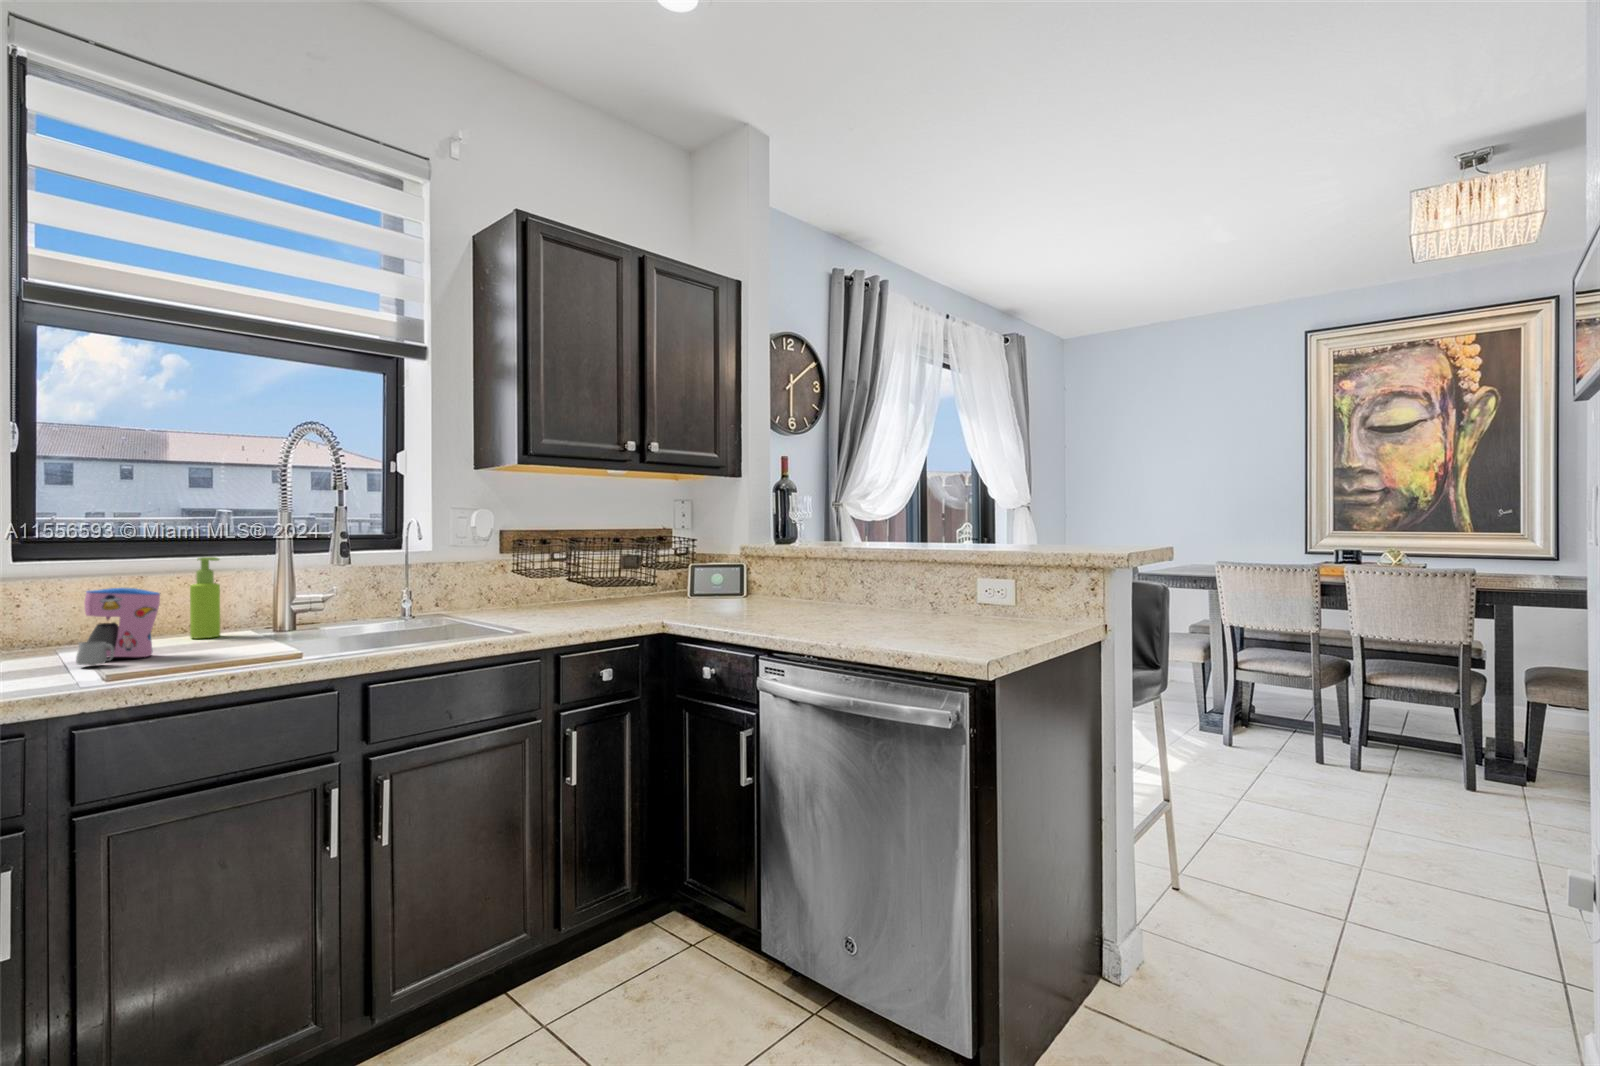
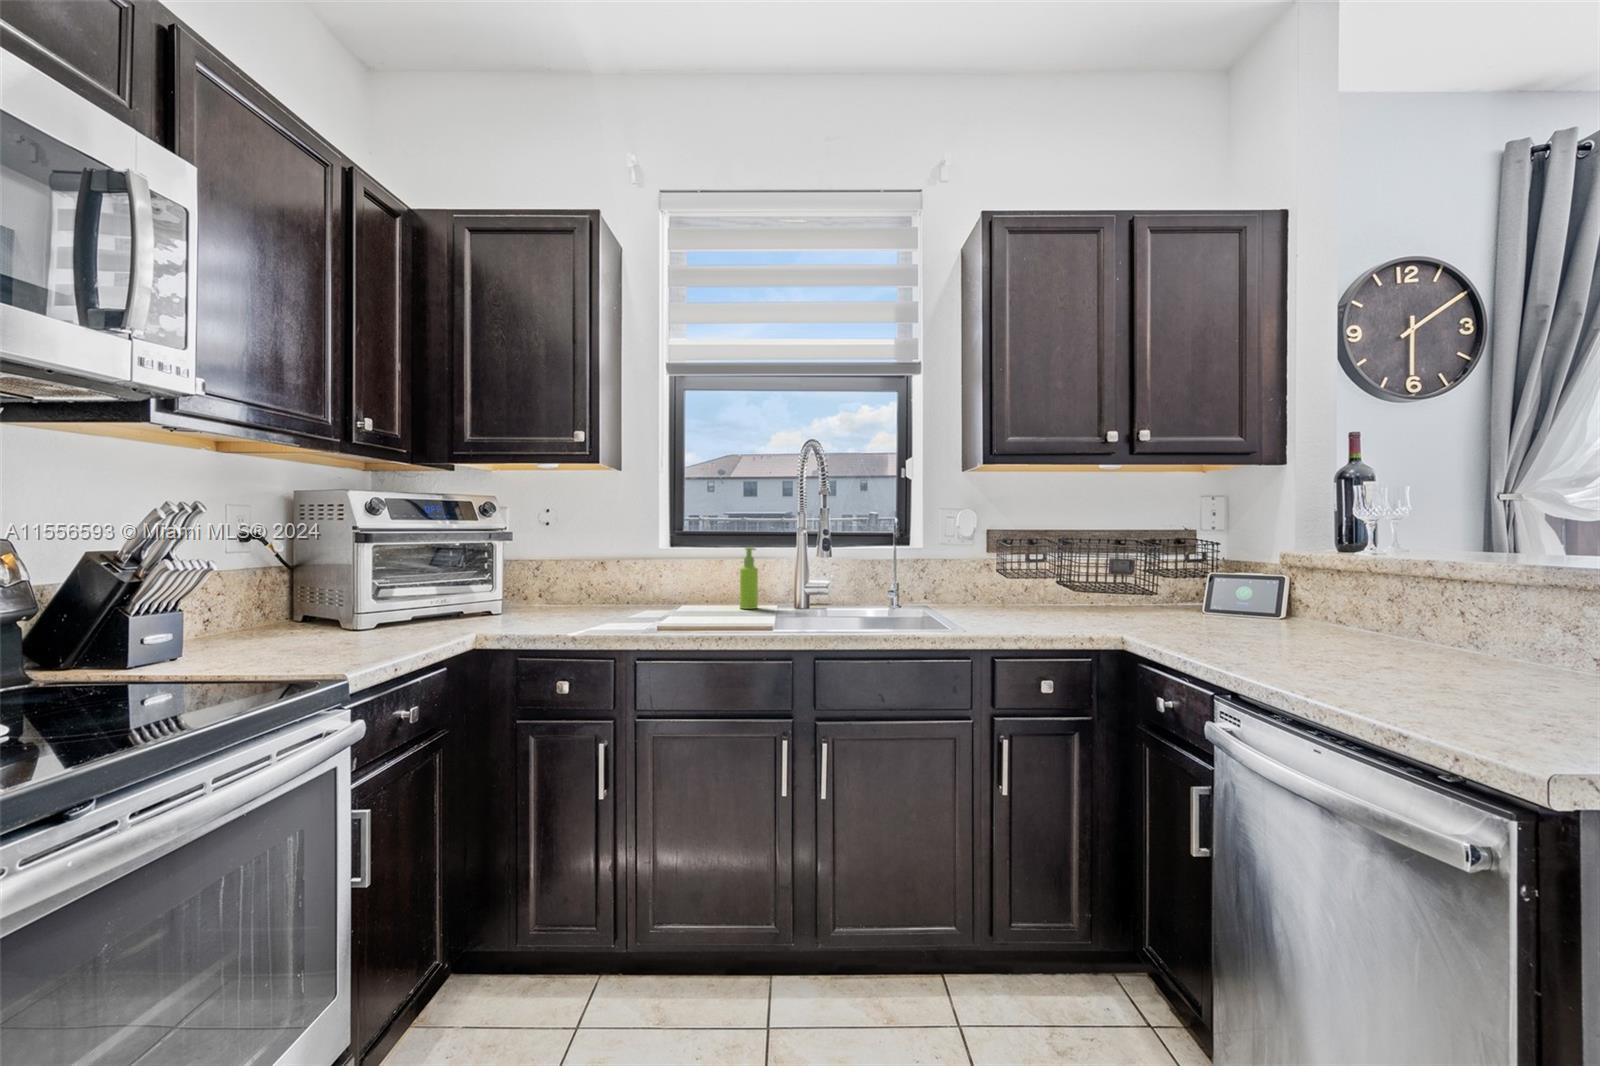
coffee maker: present [76,588,160,665] -> none [658,568,708,621]

